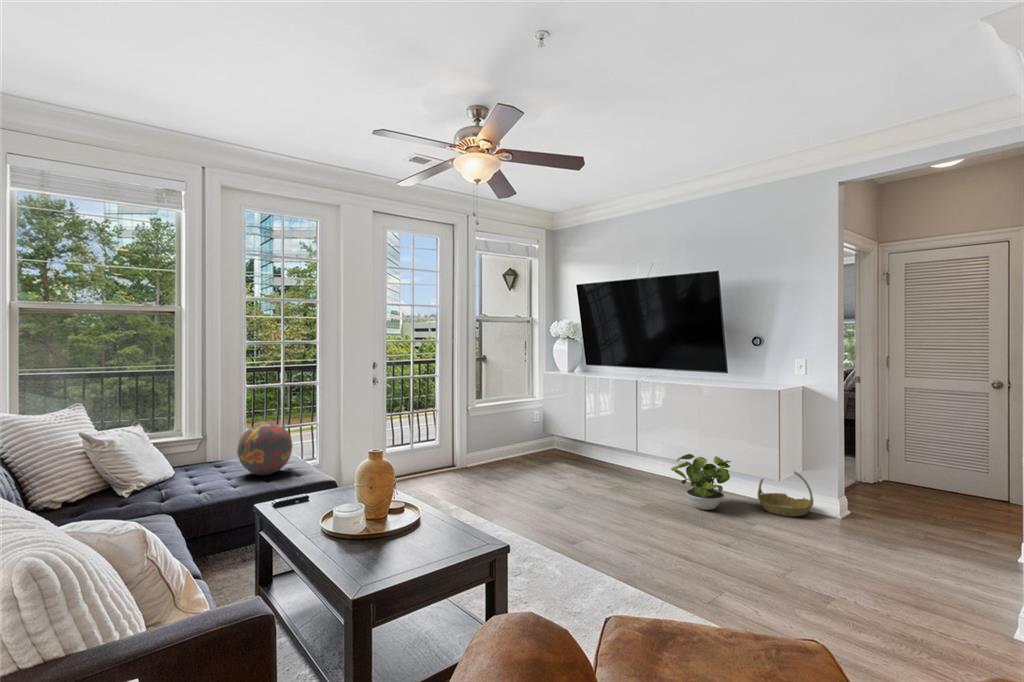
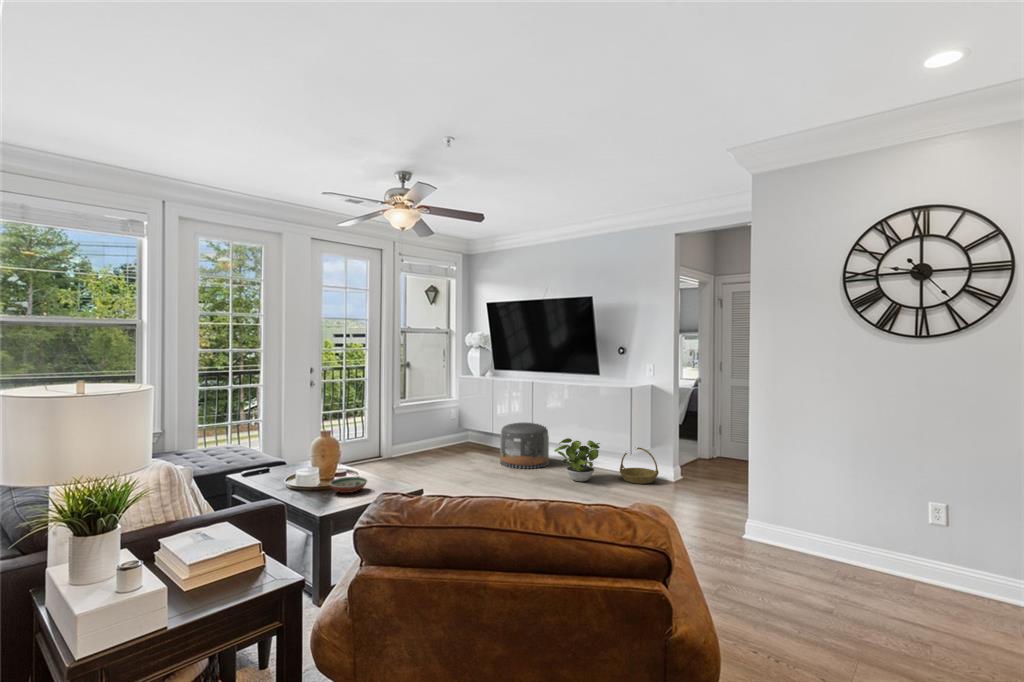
decorative orb: present [237,422,293,475] -> none [202,416,248,459]
pouf: none [597,430,658,489] -> present [500,422,549,469]
decorative bowl: none [377,517,431,545] -> present [330,477,367,493]

